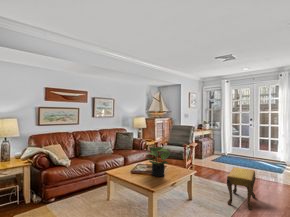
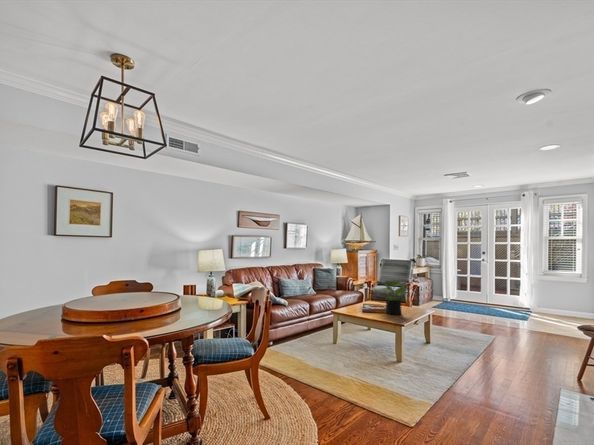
footstool: present [227,167,256,210] -> none [470,308,501,352]

